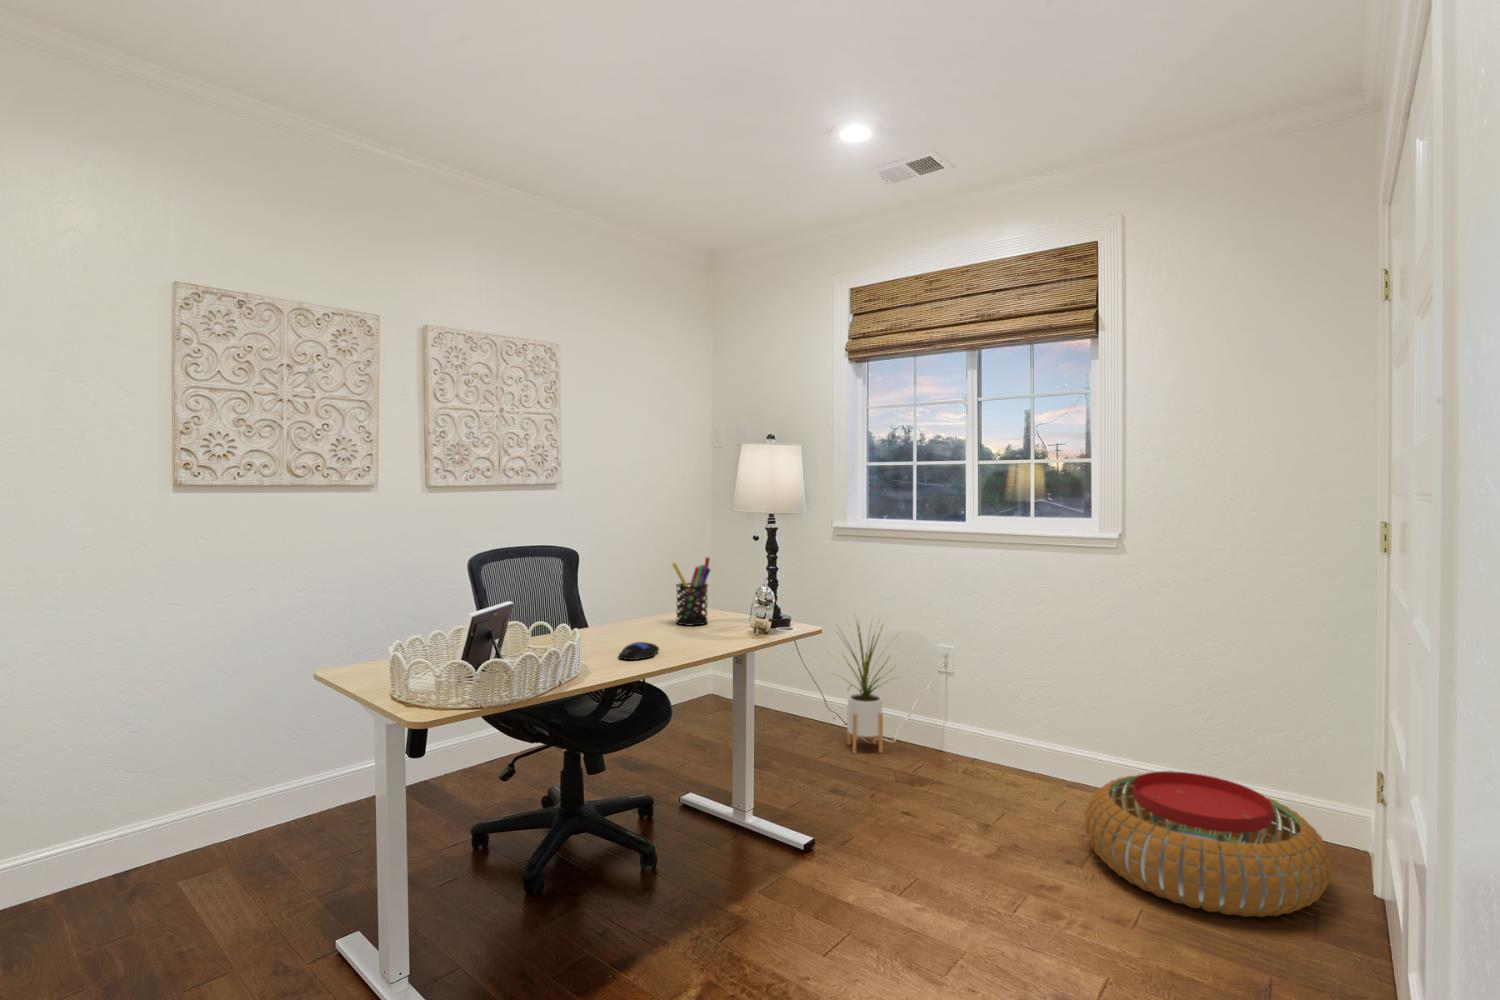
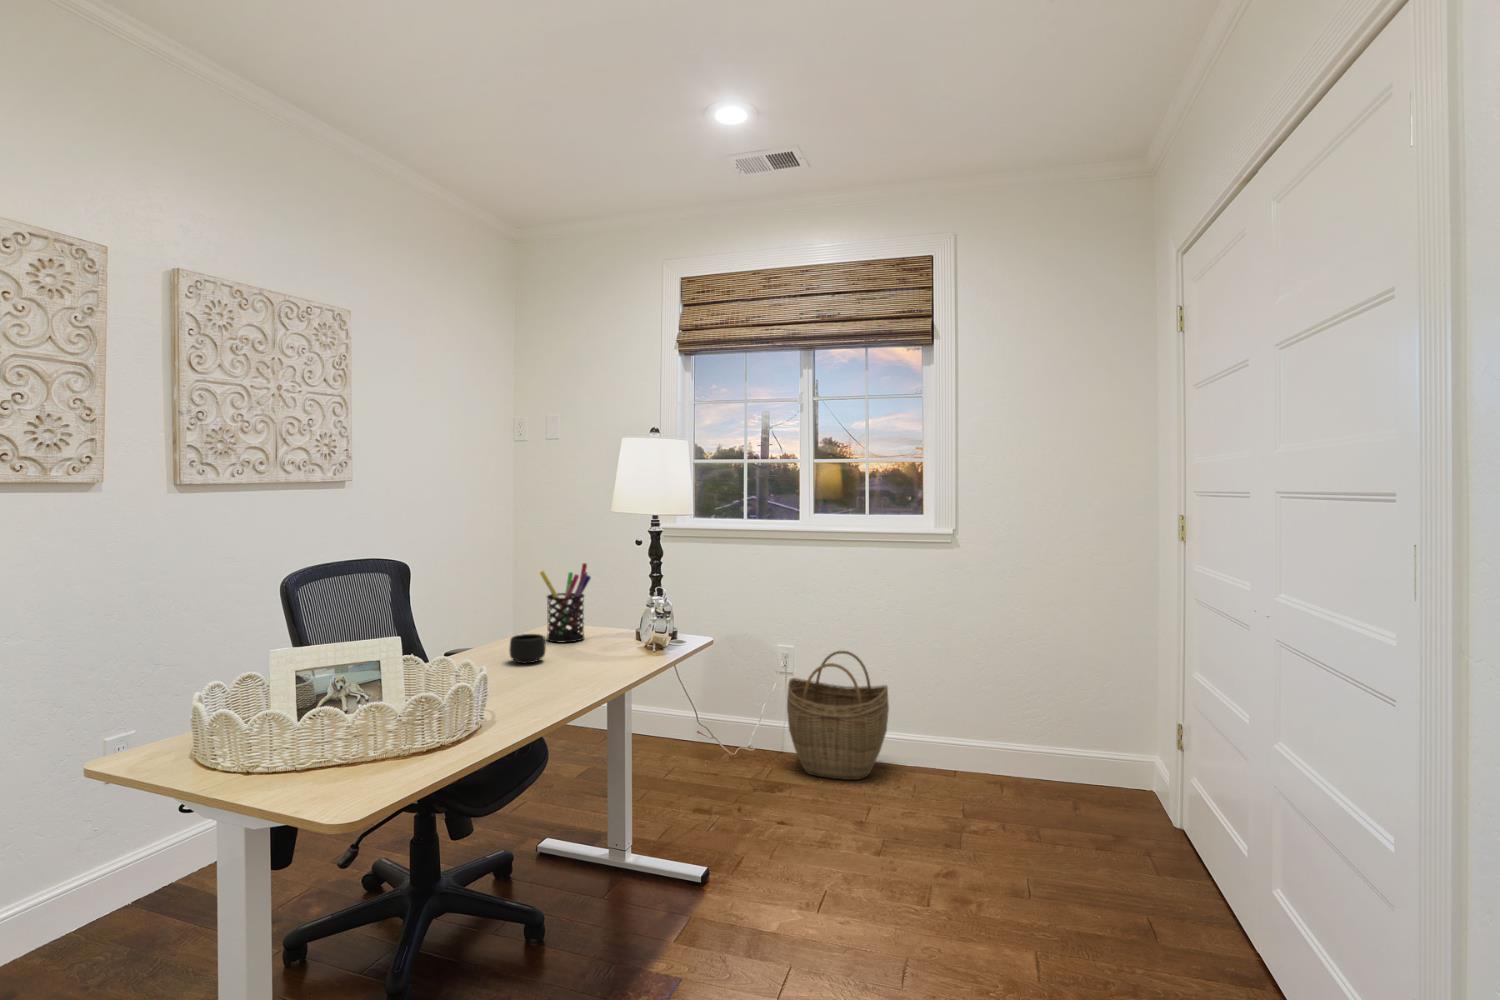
mug: none [628,615,660,639] -> present [509,634,546,663]
house plant: present [846,625,888,753] -> none [672,615,747,762]
computer mouse: present [619,642,659,660] -> none [523,667,568,690]
woven basket: none [932,658,1040,791] -> present [787,651,889,780]
pouf: present [1085,771,1331,917] -> none [956,740,1162,863]

